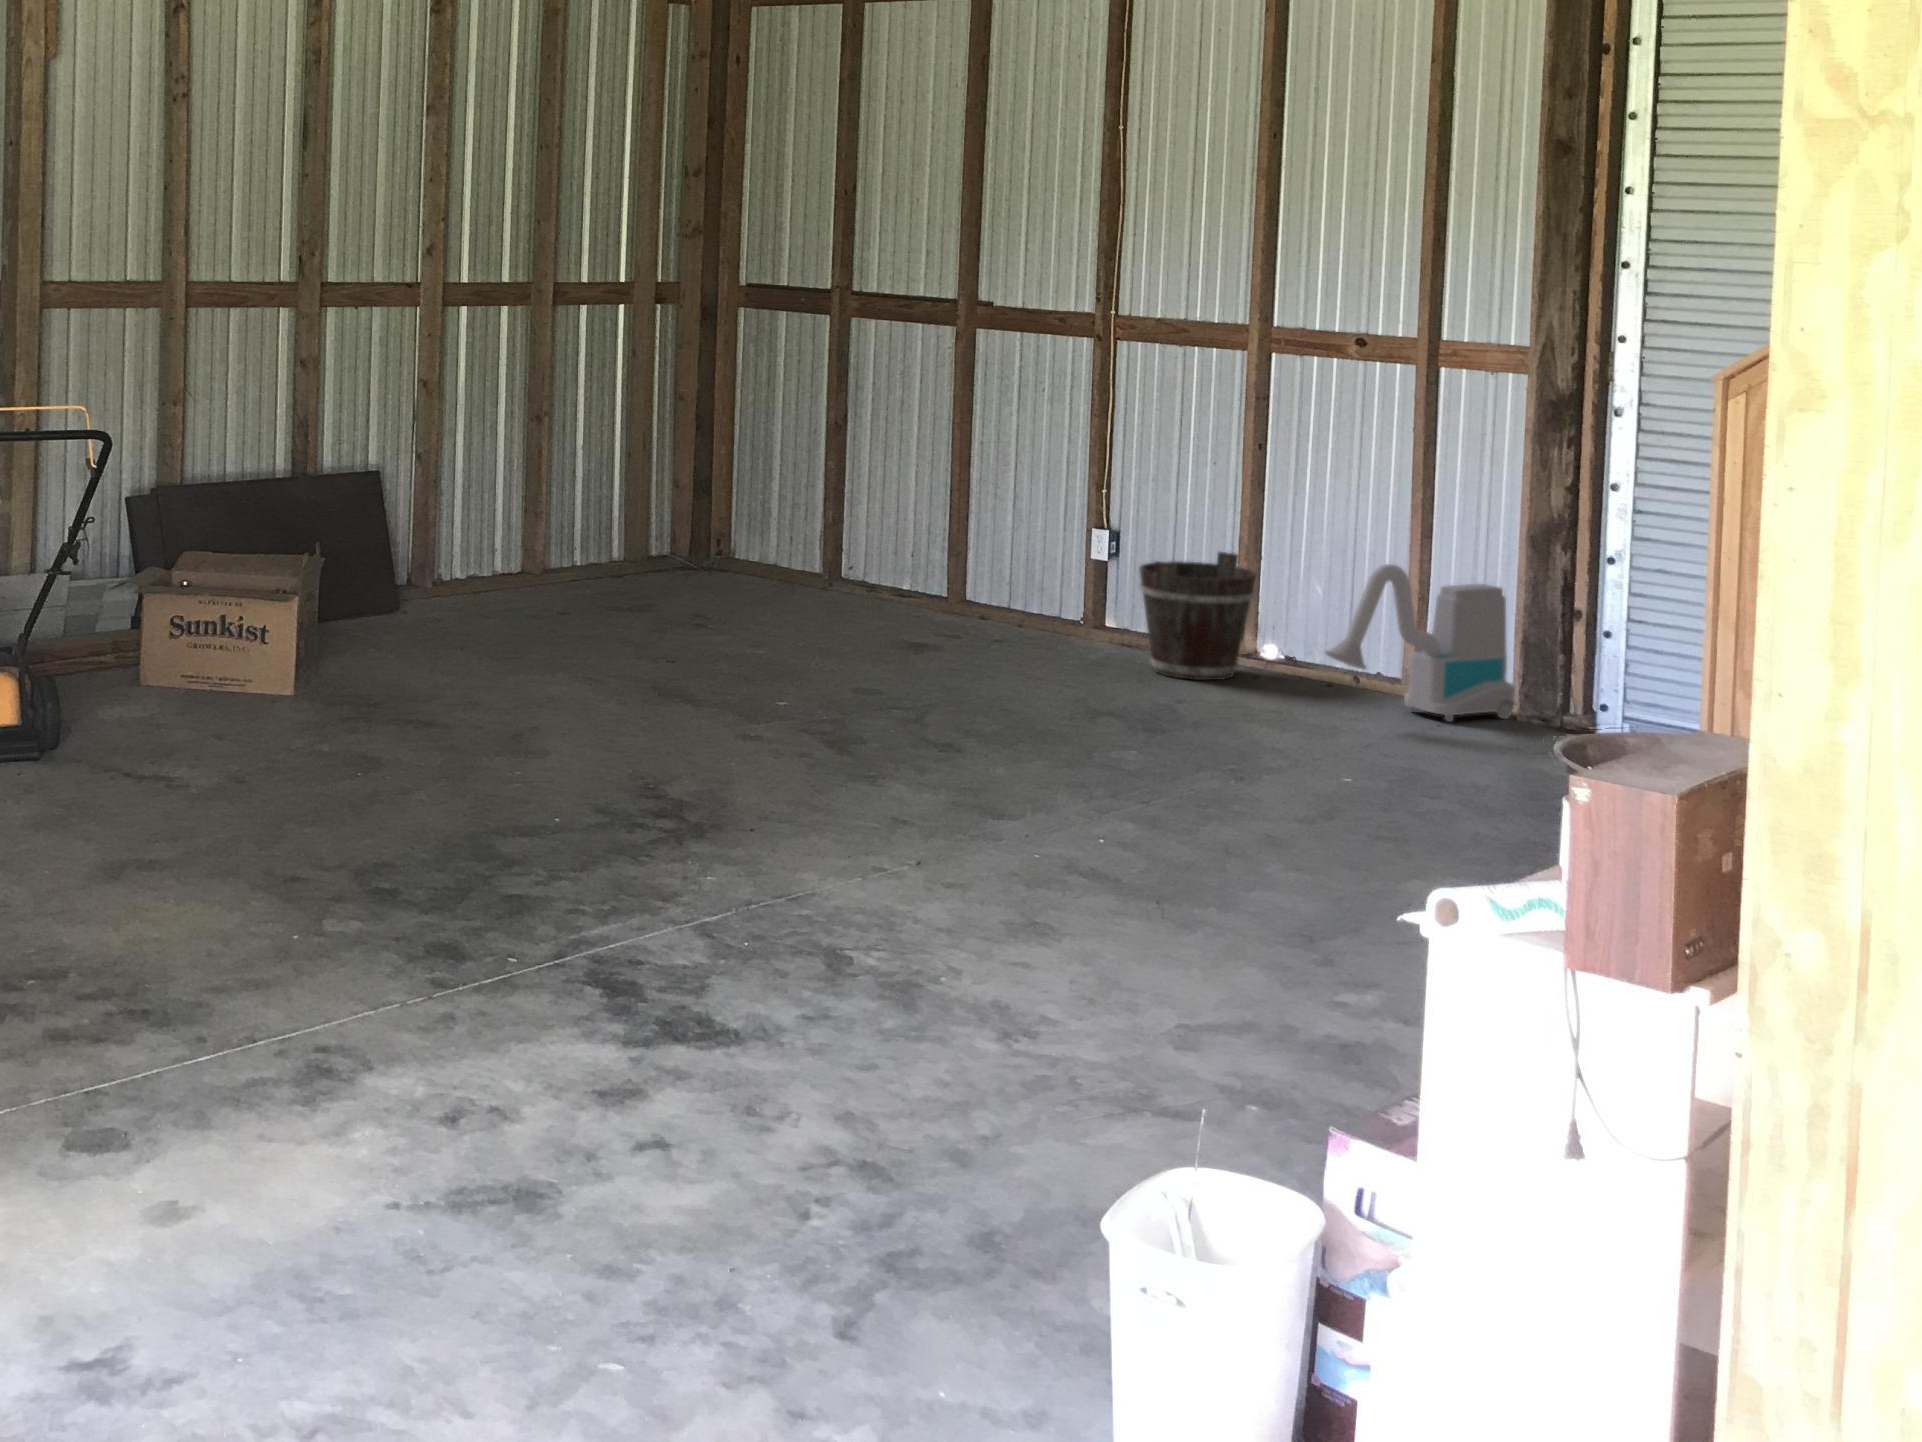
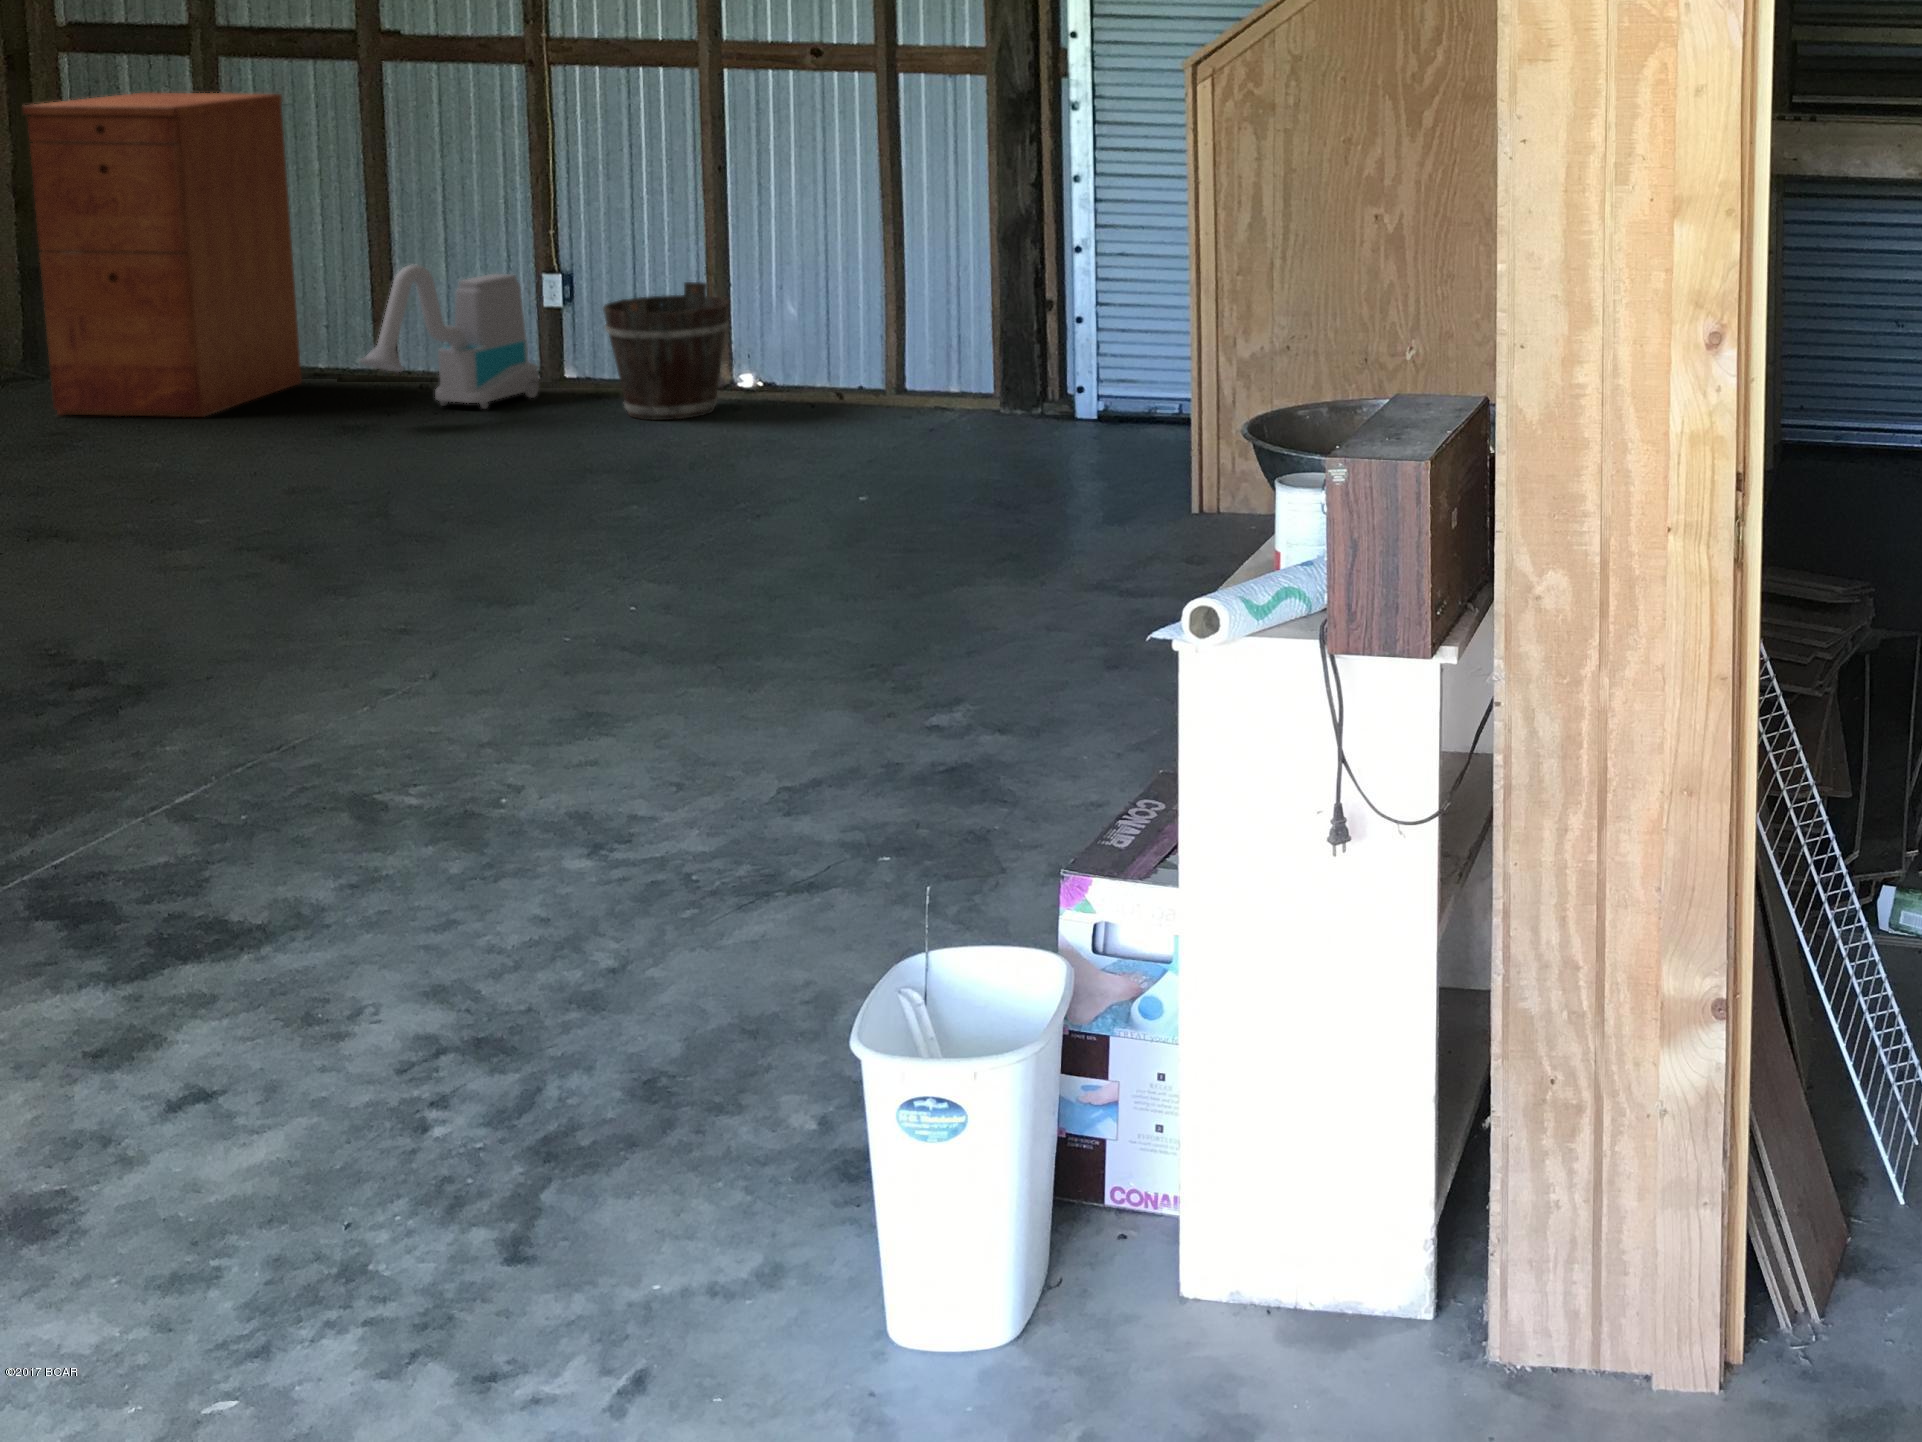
filing cabinet: none [699,346,898,624] -> present [23,93,302,417]
vacuum cleaner: present [1325,564,1515,722] -> present [360,265,539,409]

